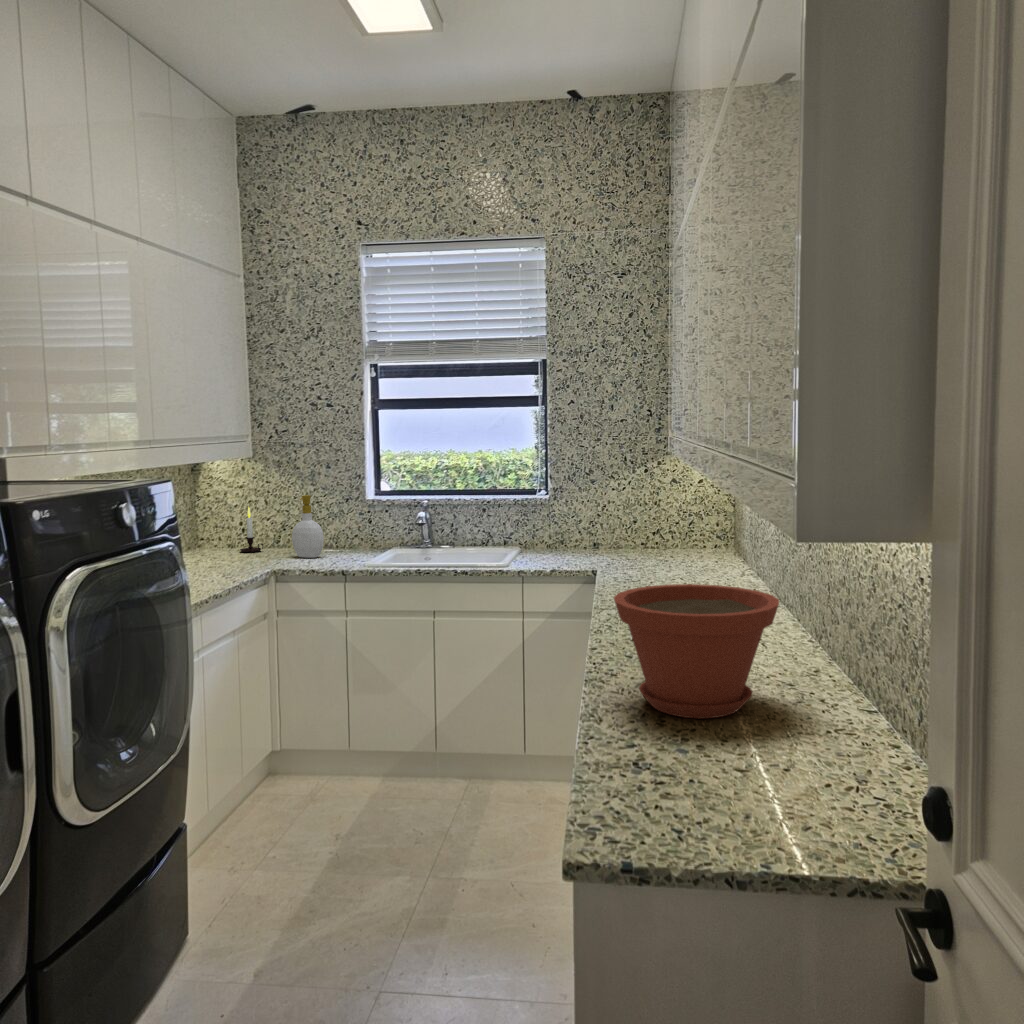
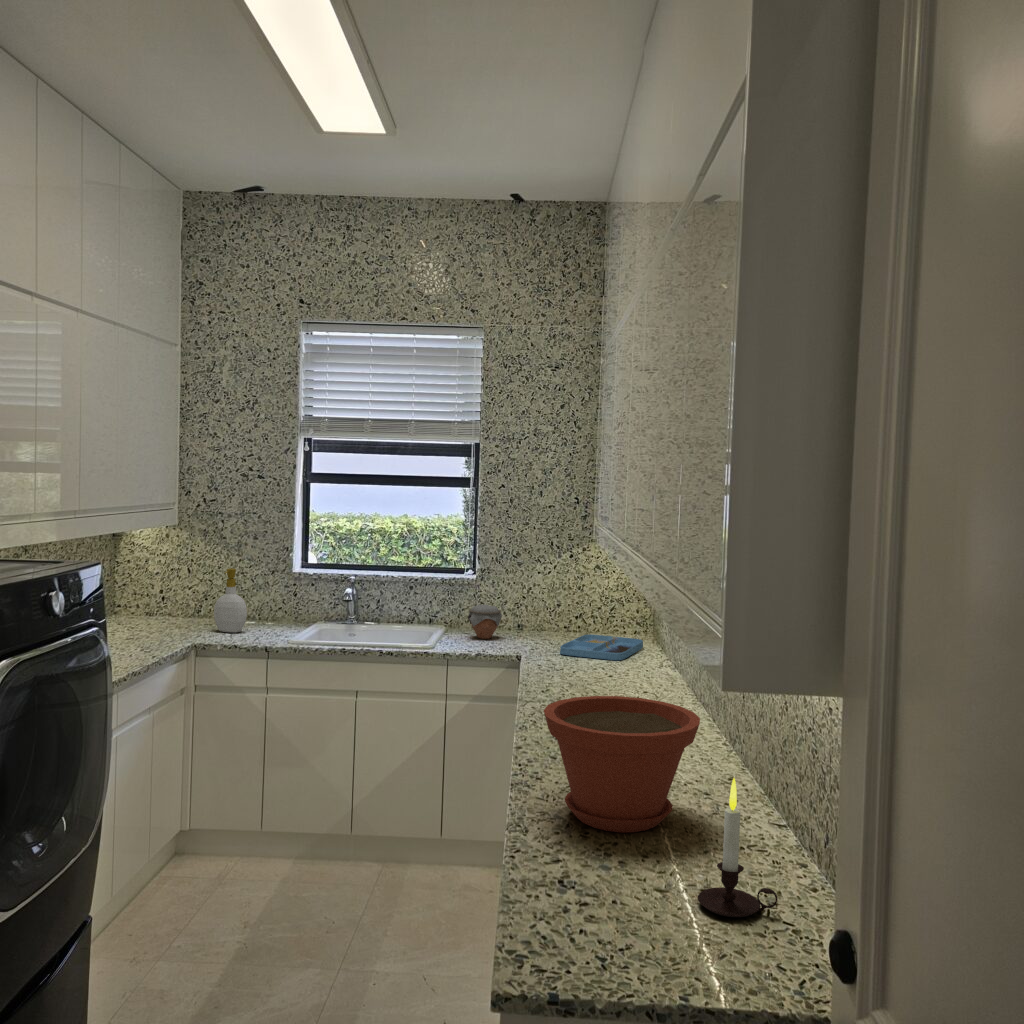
candle: present [240,507,264,552] -> present [698,778,777,917]
jar: none [541,522,576,556] -> present [468,605,502,639]
tray: none [636,547,721,570] -> present [560,634,643,660]

